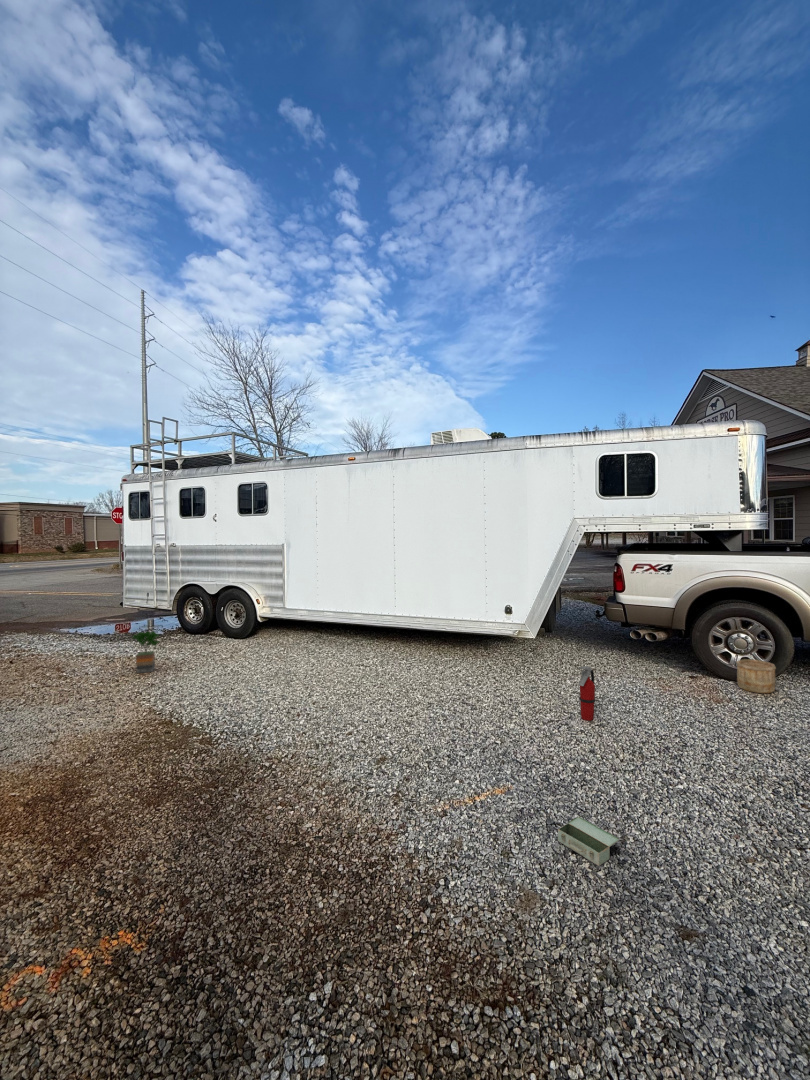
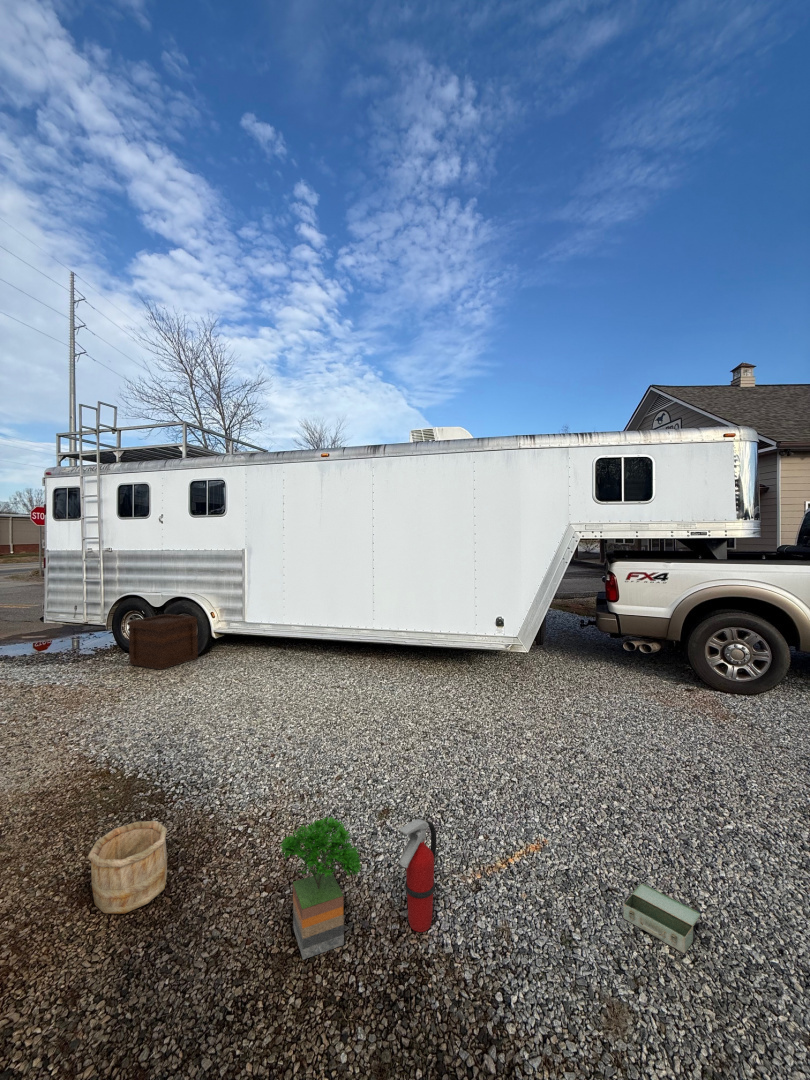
wooden crate: none [191,599,249,647] -> present [129,614,198,670]
potted tree: present [133,632,160,673] -> present [280,817,361,960]
wooden bucket: present [736,659,776,693] -> present [88,821,167,914]
fire extinguisher: present [579,666,595,721] -> present [397,819,436,932]

